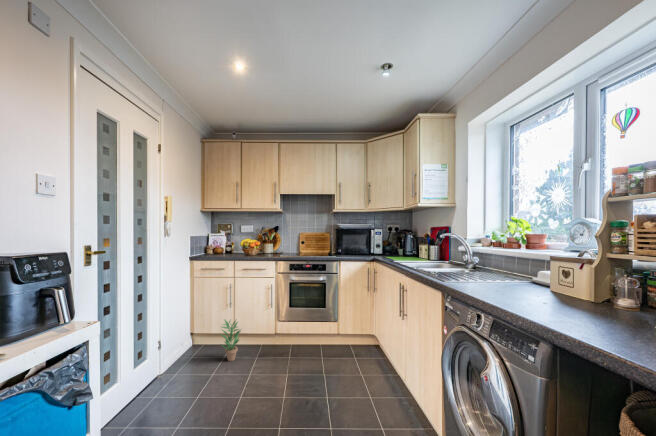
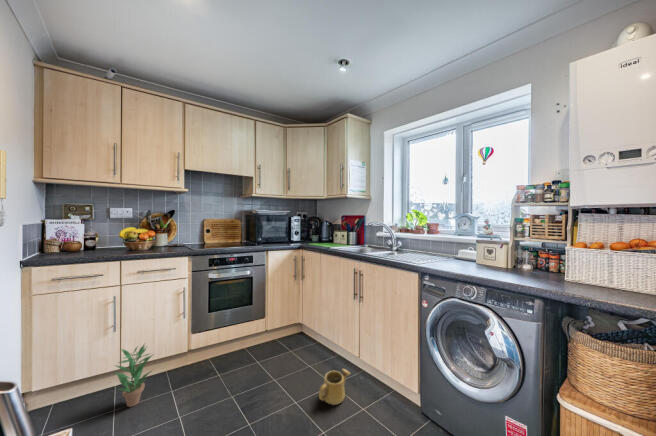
watering can: none [332,386,374,418] -> present [319,369,350,405]

